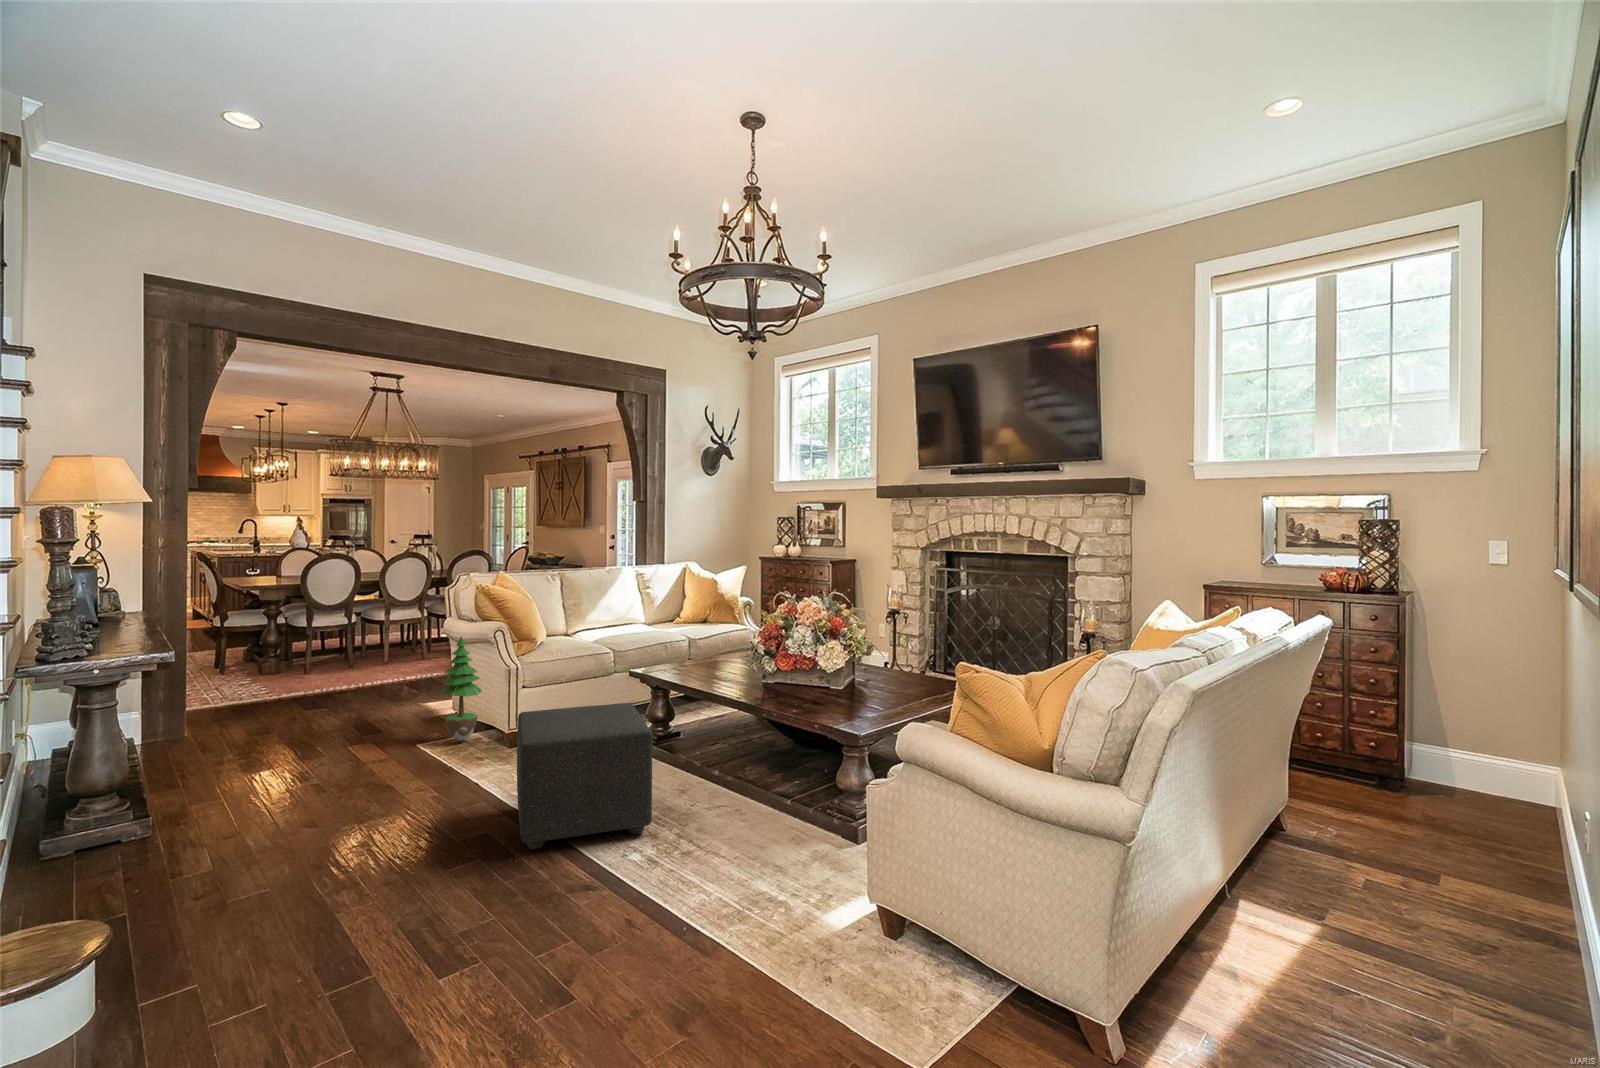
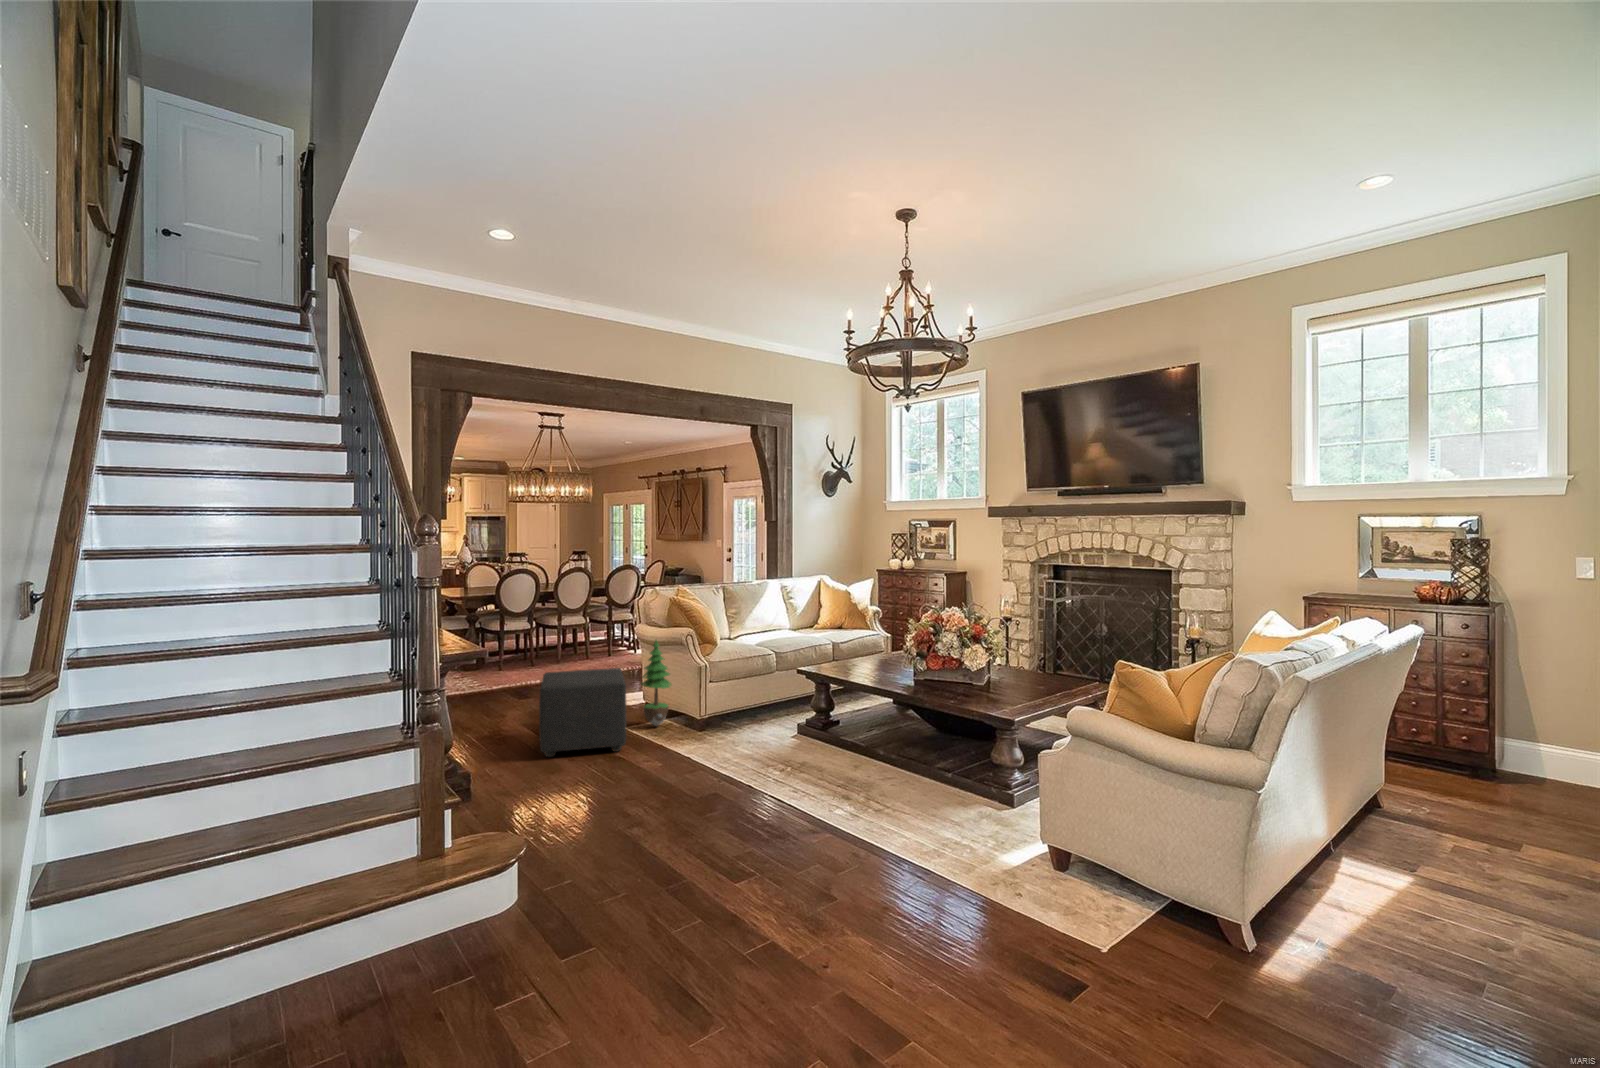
ottoman: present [517,703,653,850] -> present [539,668,626,757]

